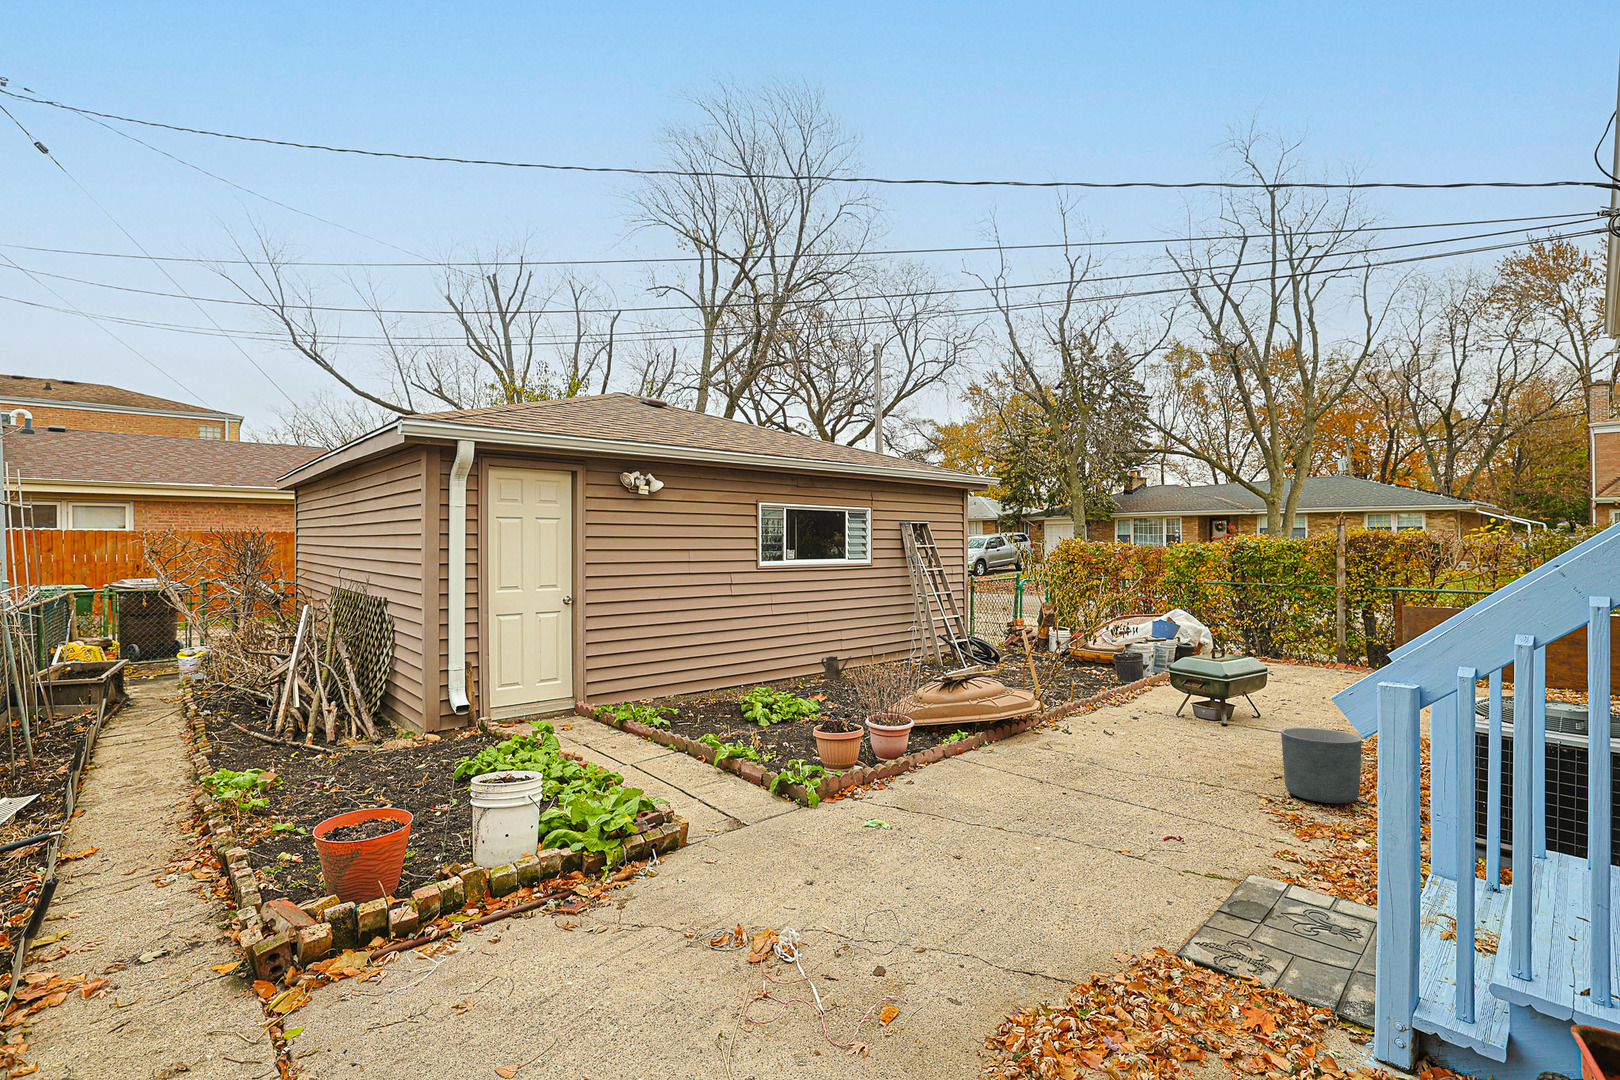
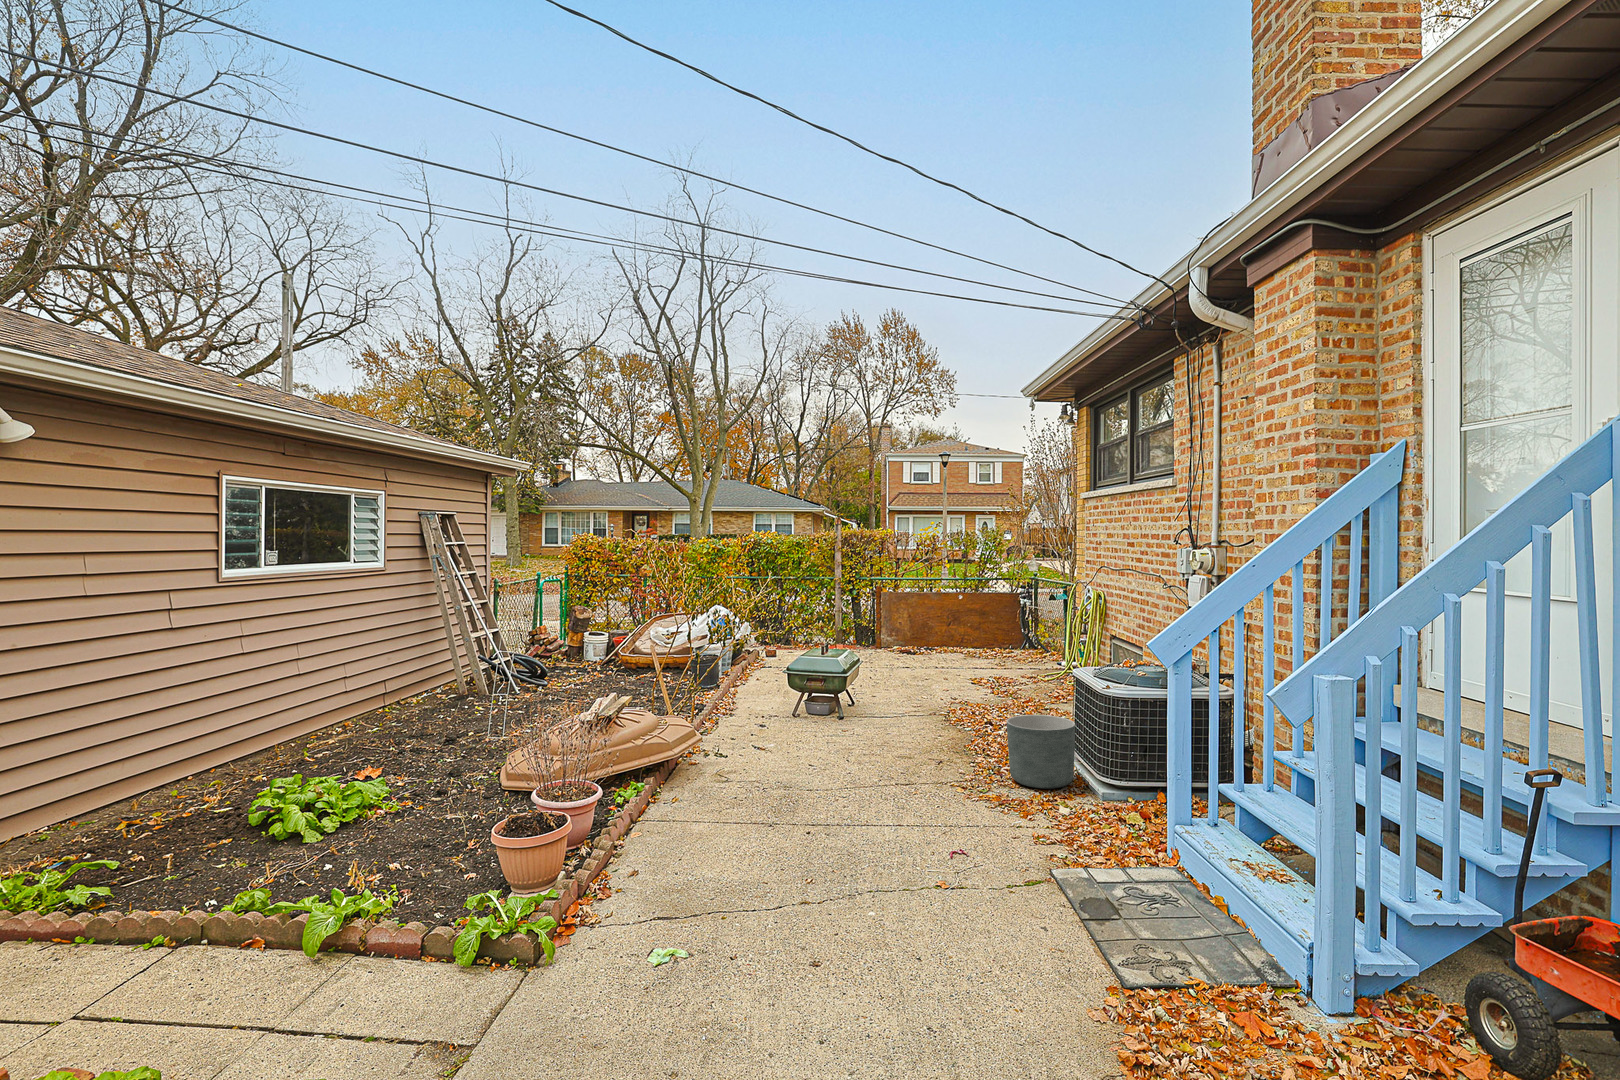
watering can: present [821,656,851,679] -> none [321,698,379,735]

